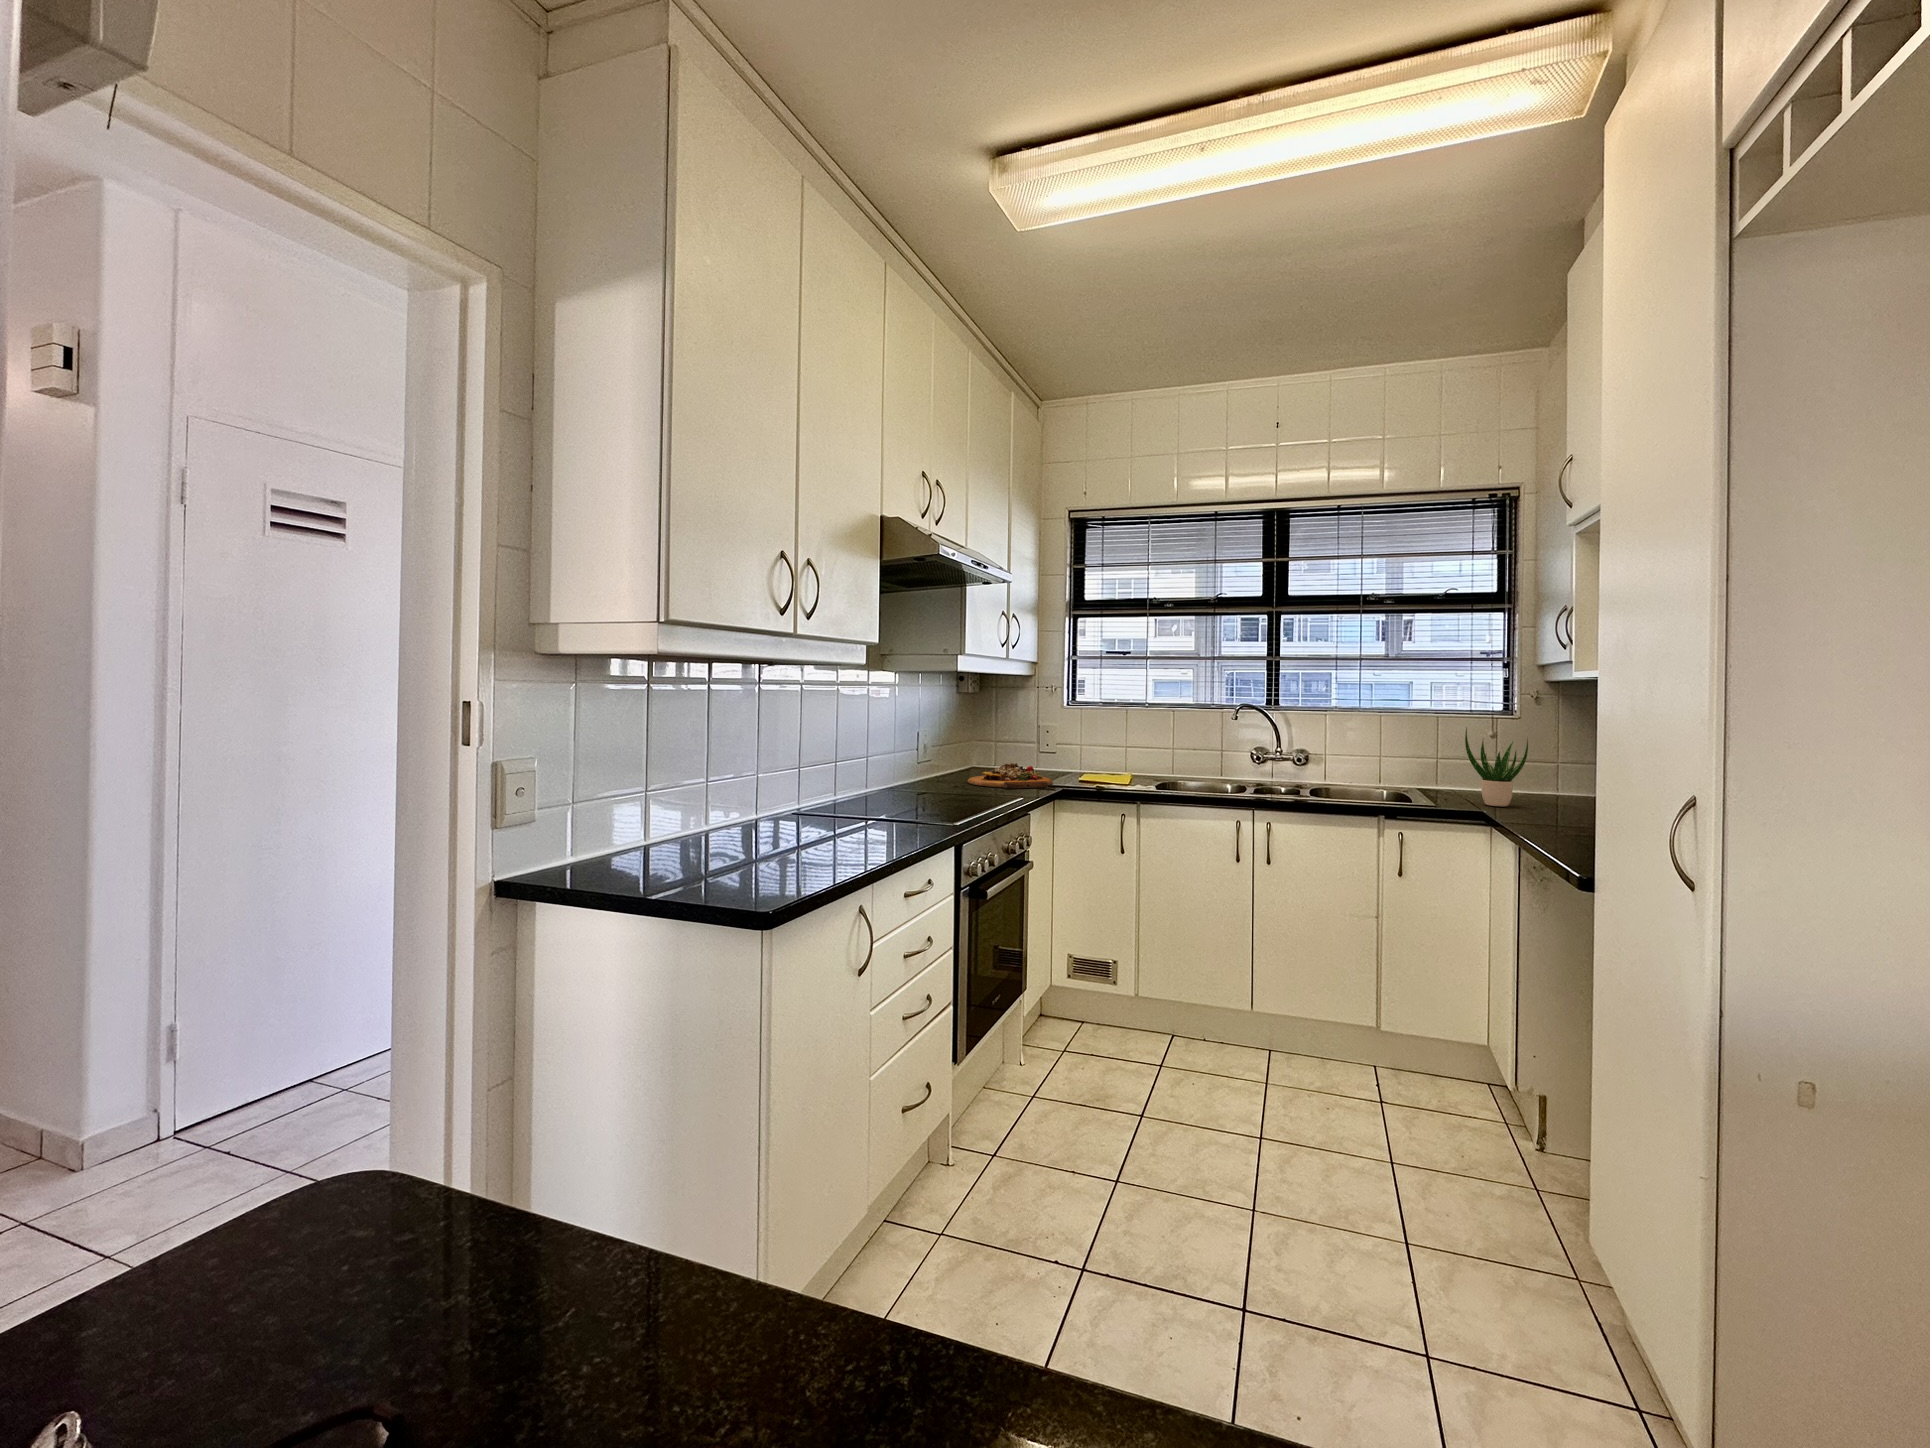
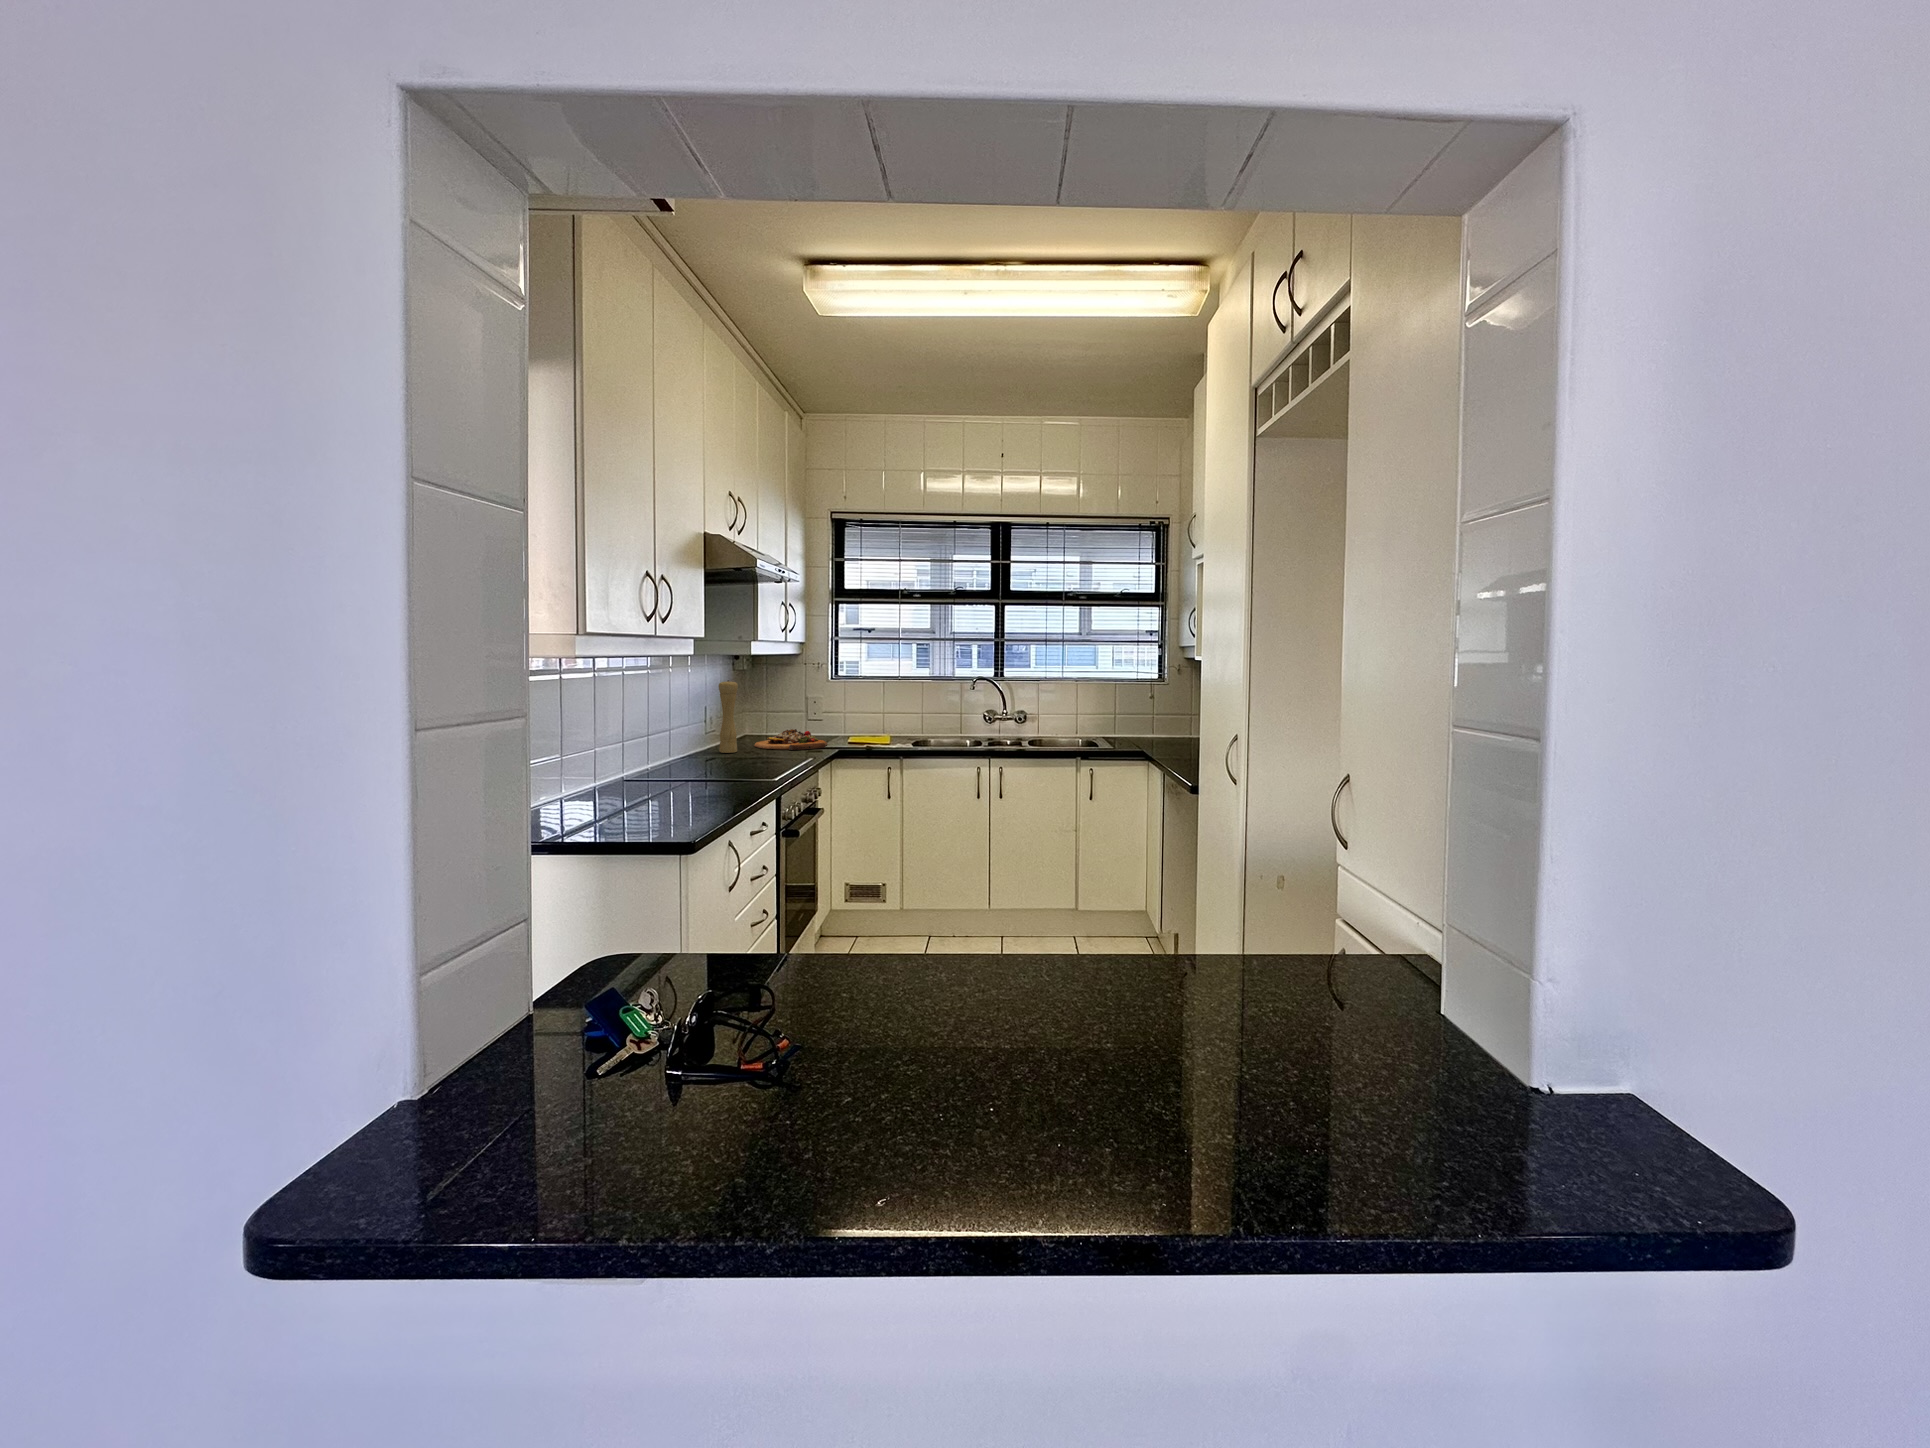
pepper mill: none [923,702,945,788] -> present [719,680,738,753]
potted plant: present [1465,727,1528,806] -> none [1134,692,1174,747]

